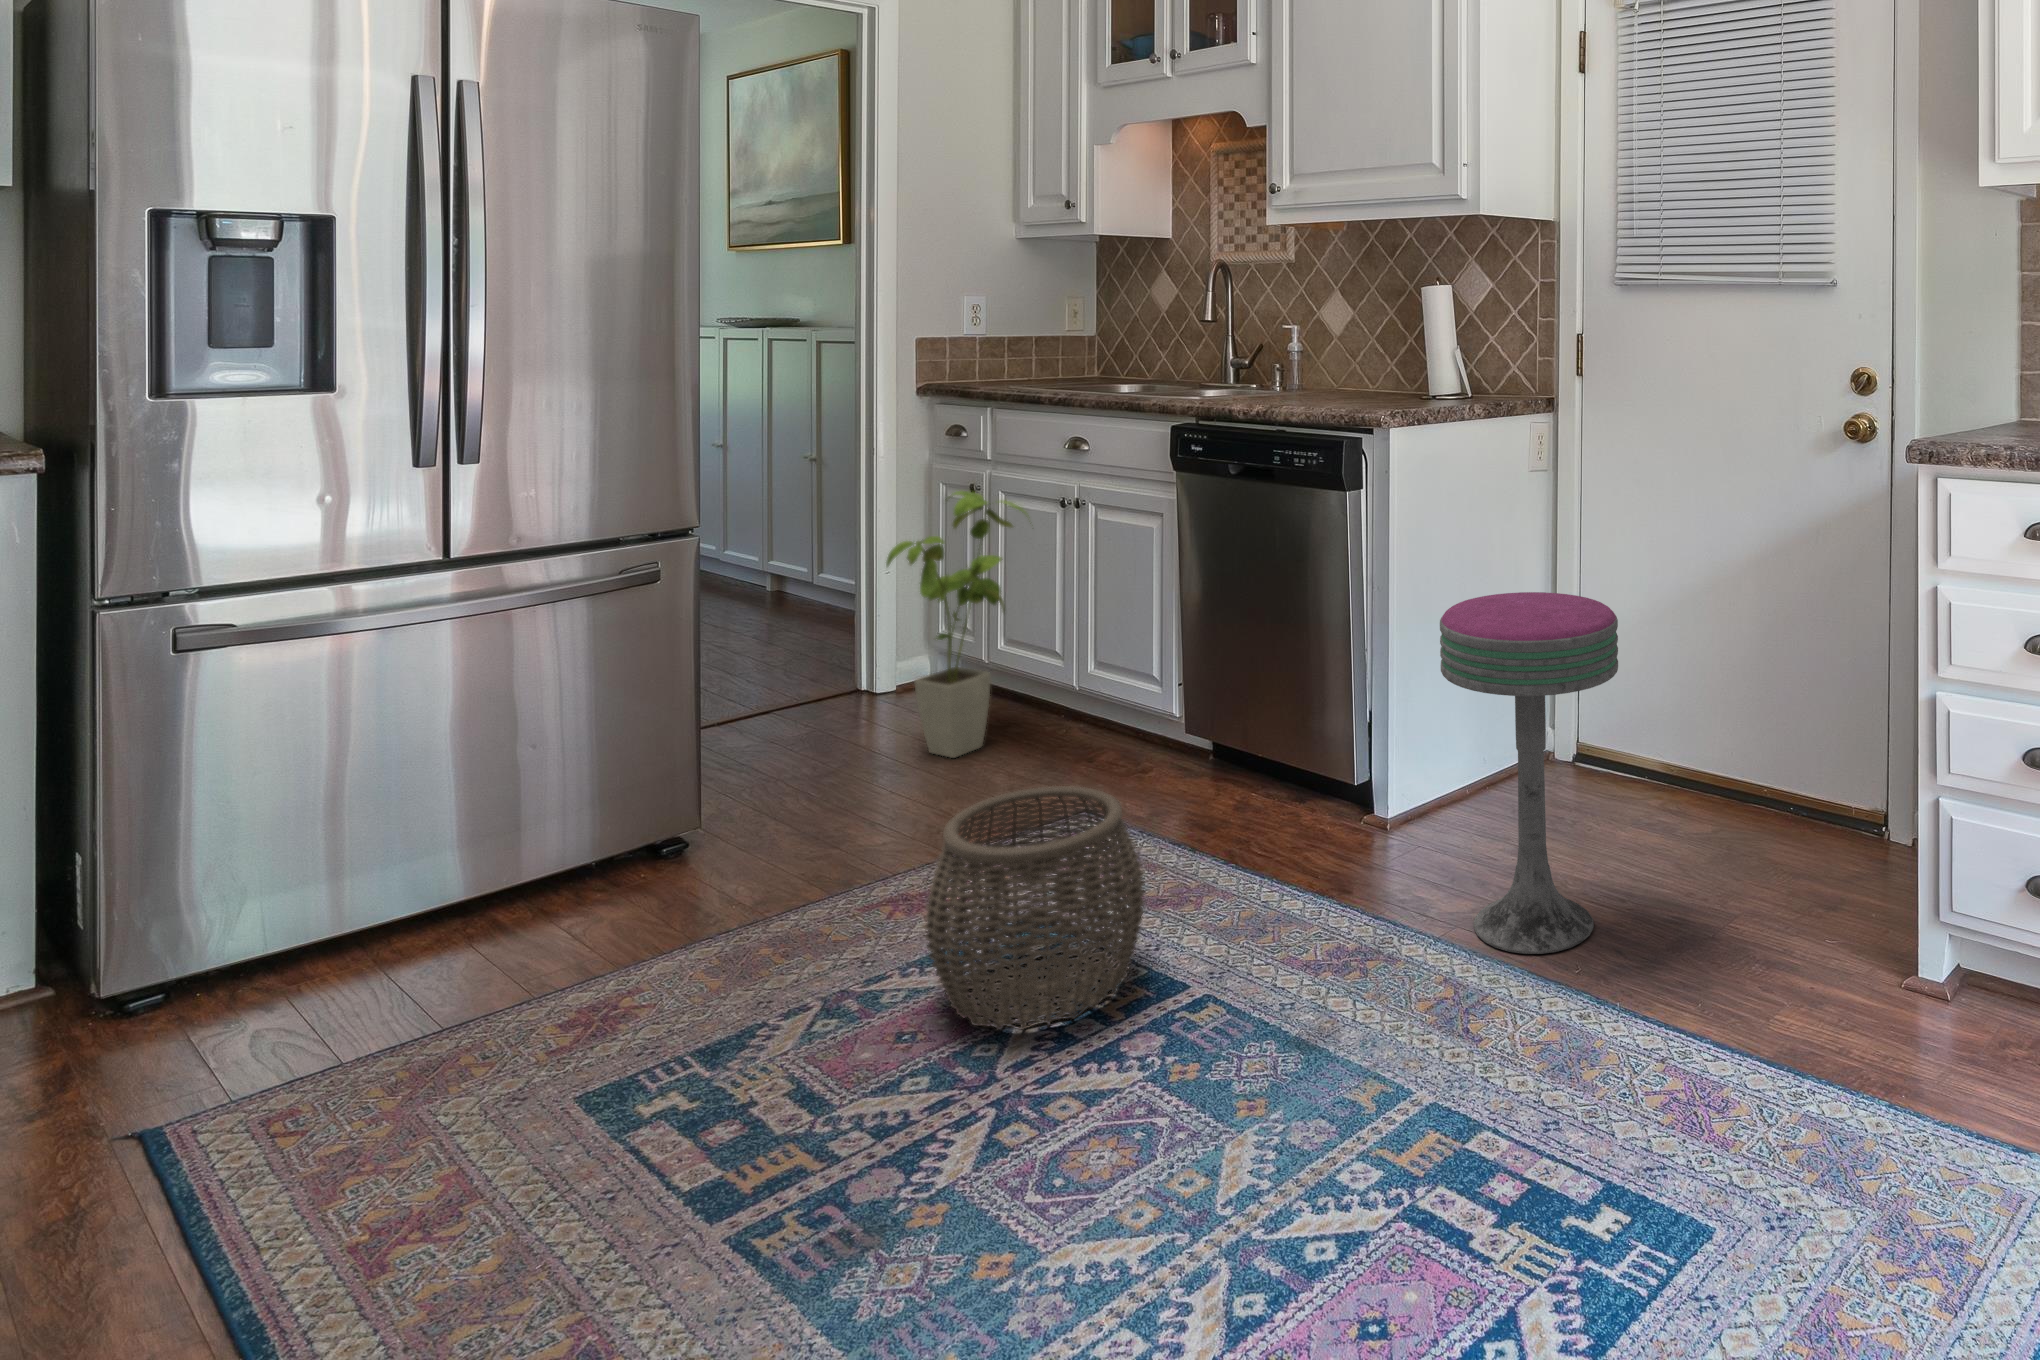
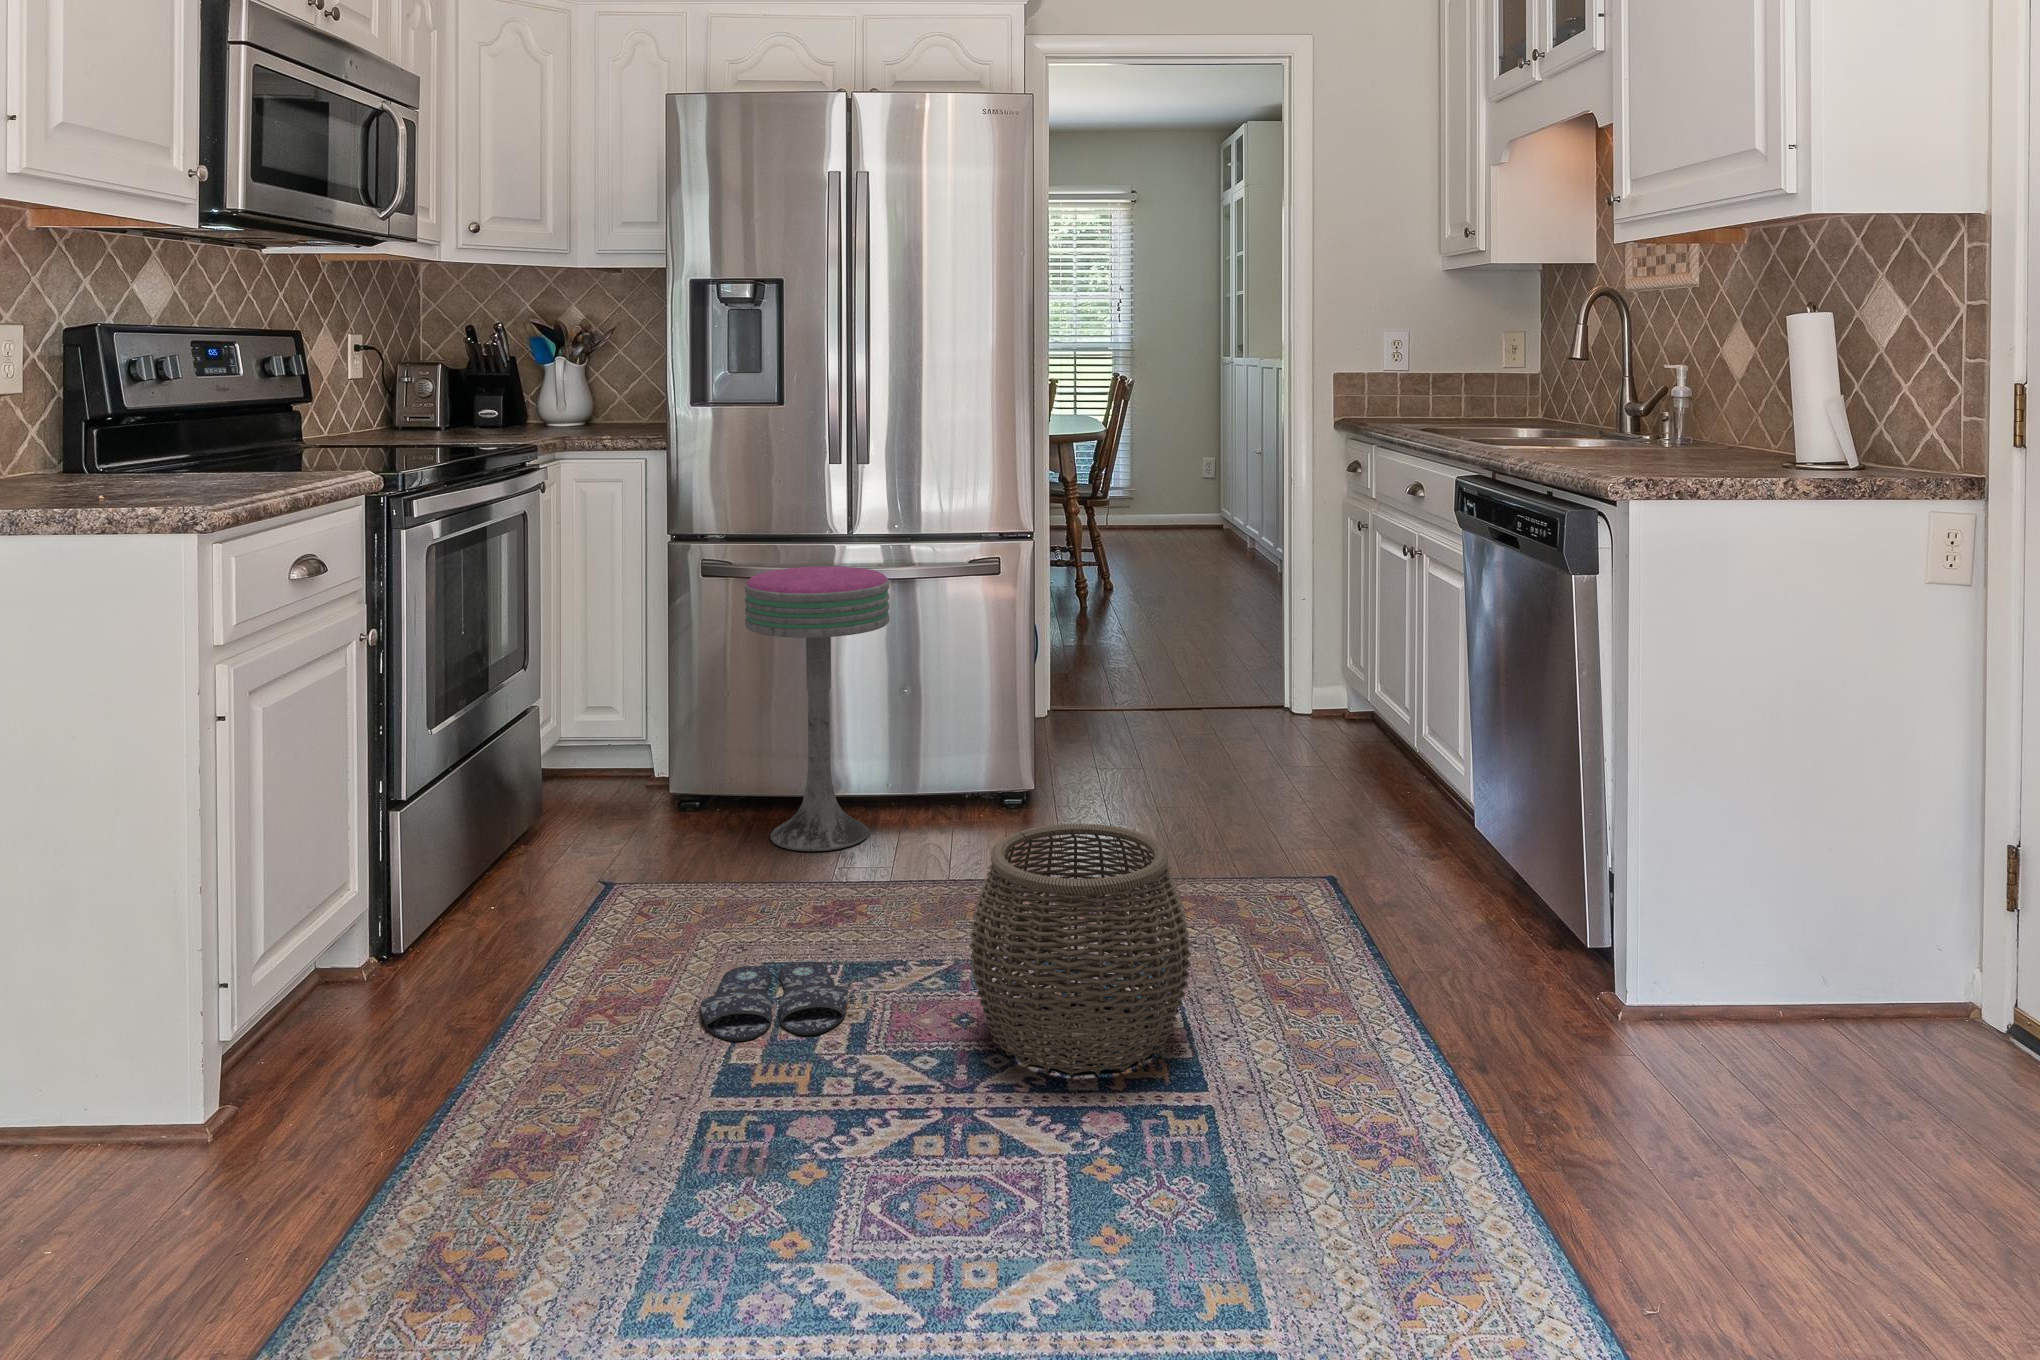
house plant: present [886,491,1027,758] -> none [1201,525,1339,804]
bar stool: present [1440,592,1618,954] -> present [745,566,889,851]
slippers: none [576,1043,786,1158] -> present [701,962,848,1041]

